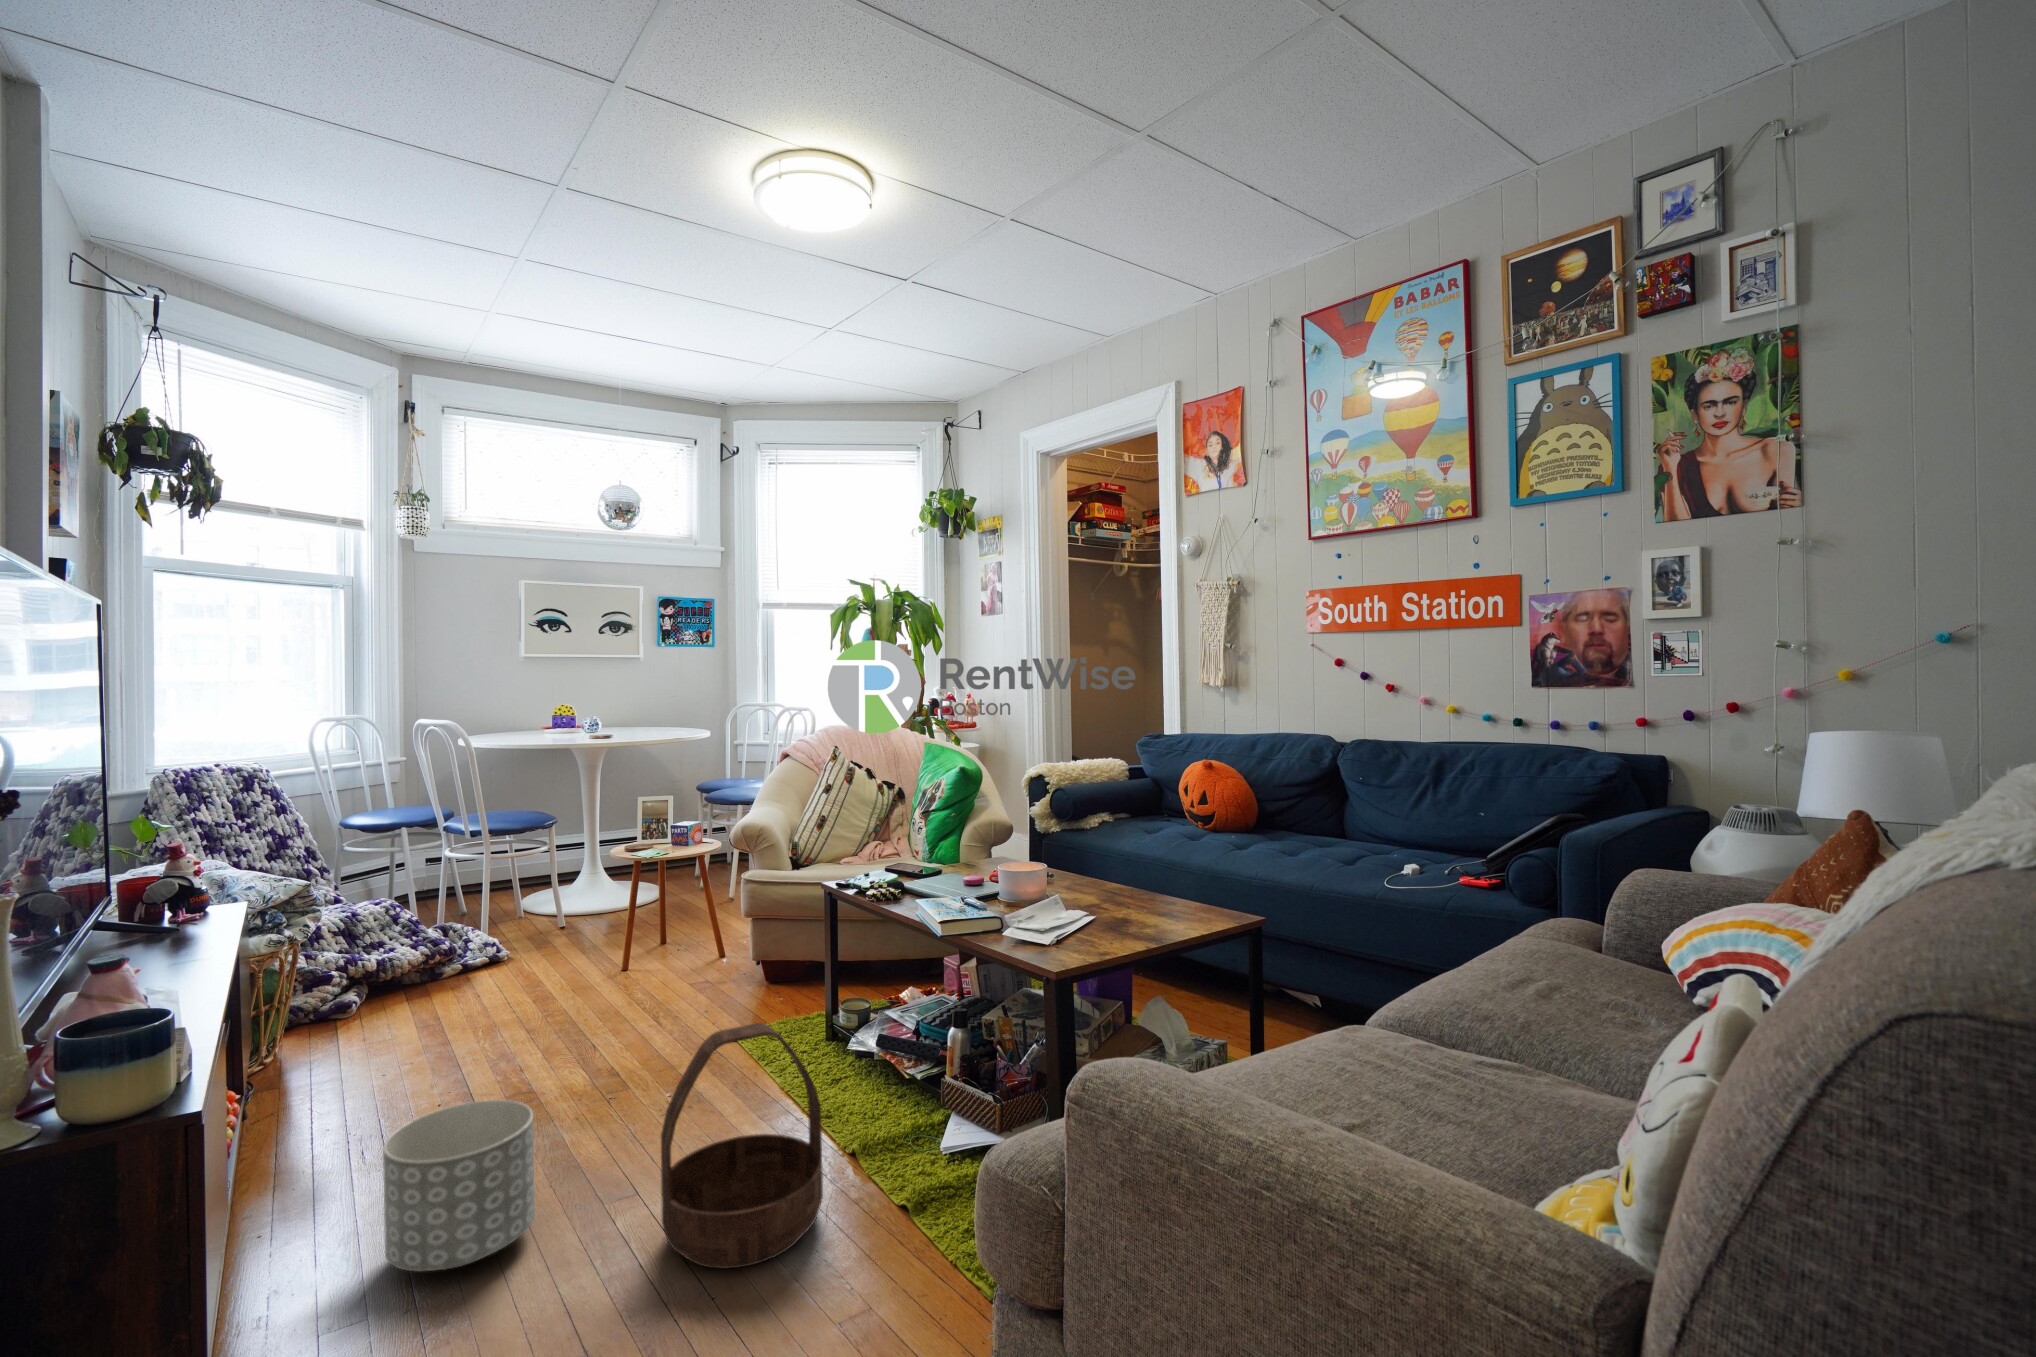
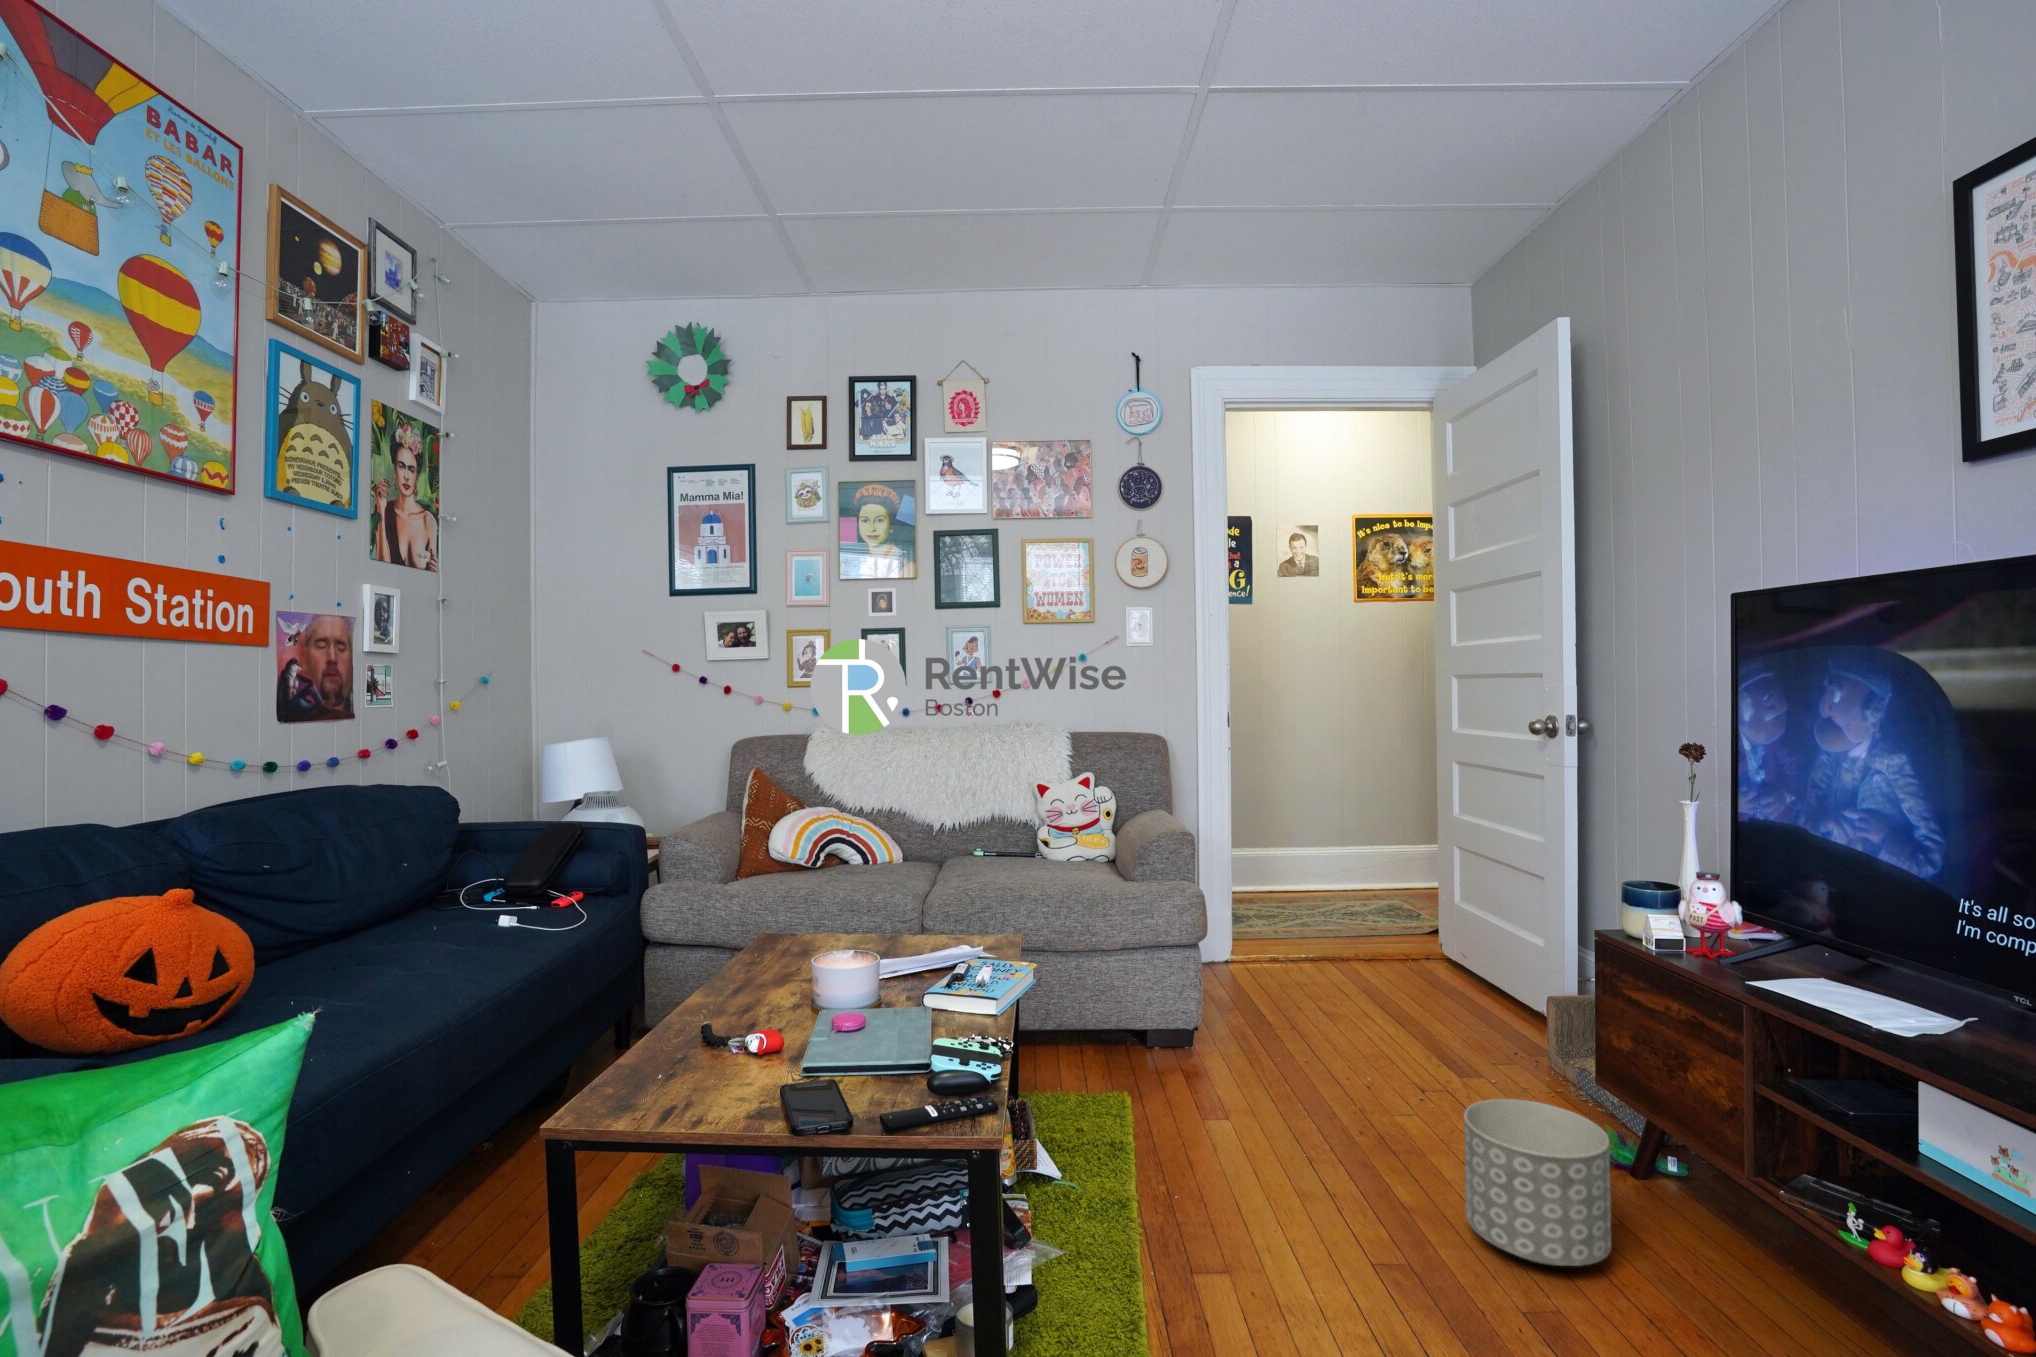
basket: present [661,1023,823,1269] -> none [1199,992,1341,1201]

